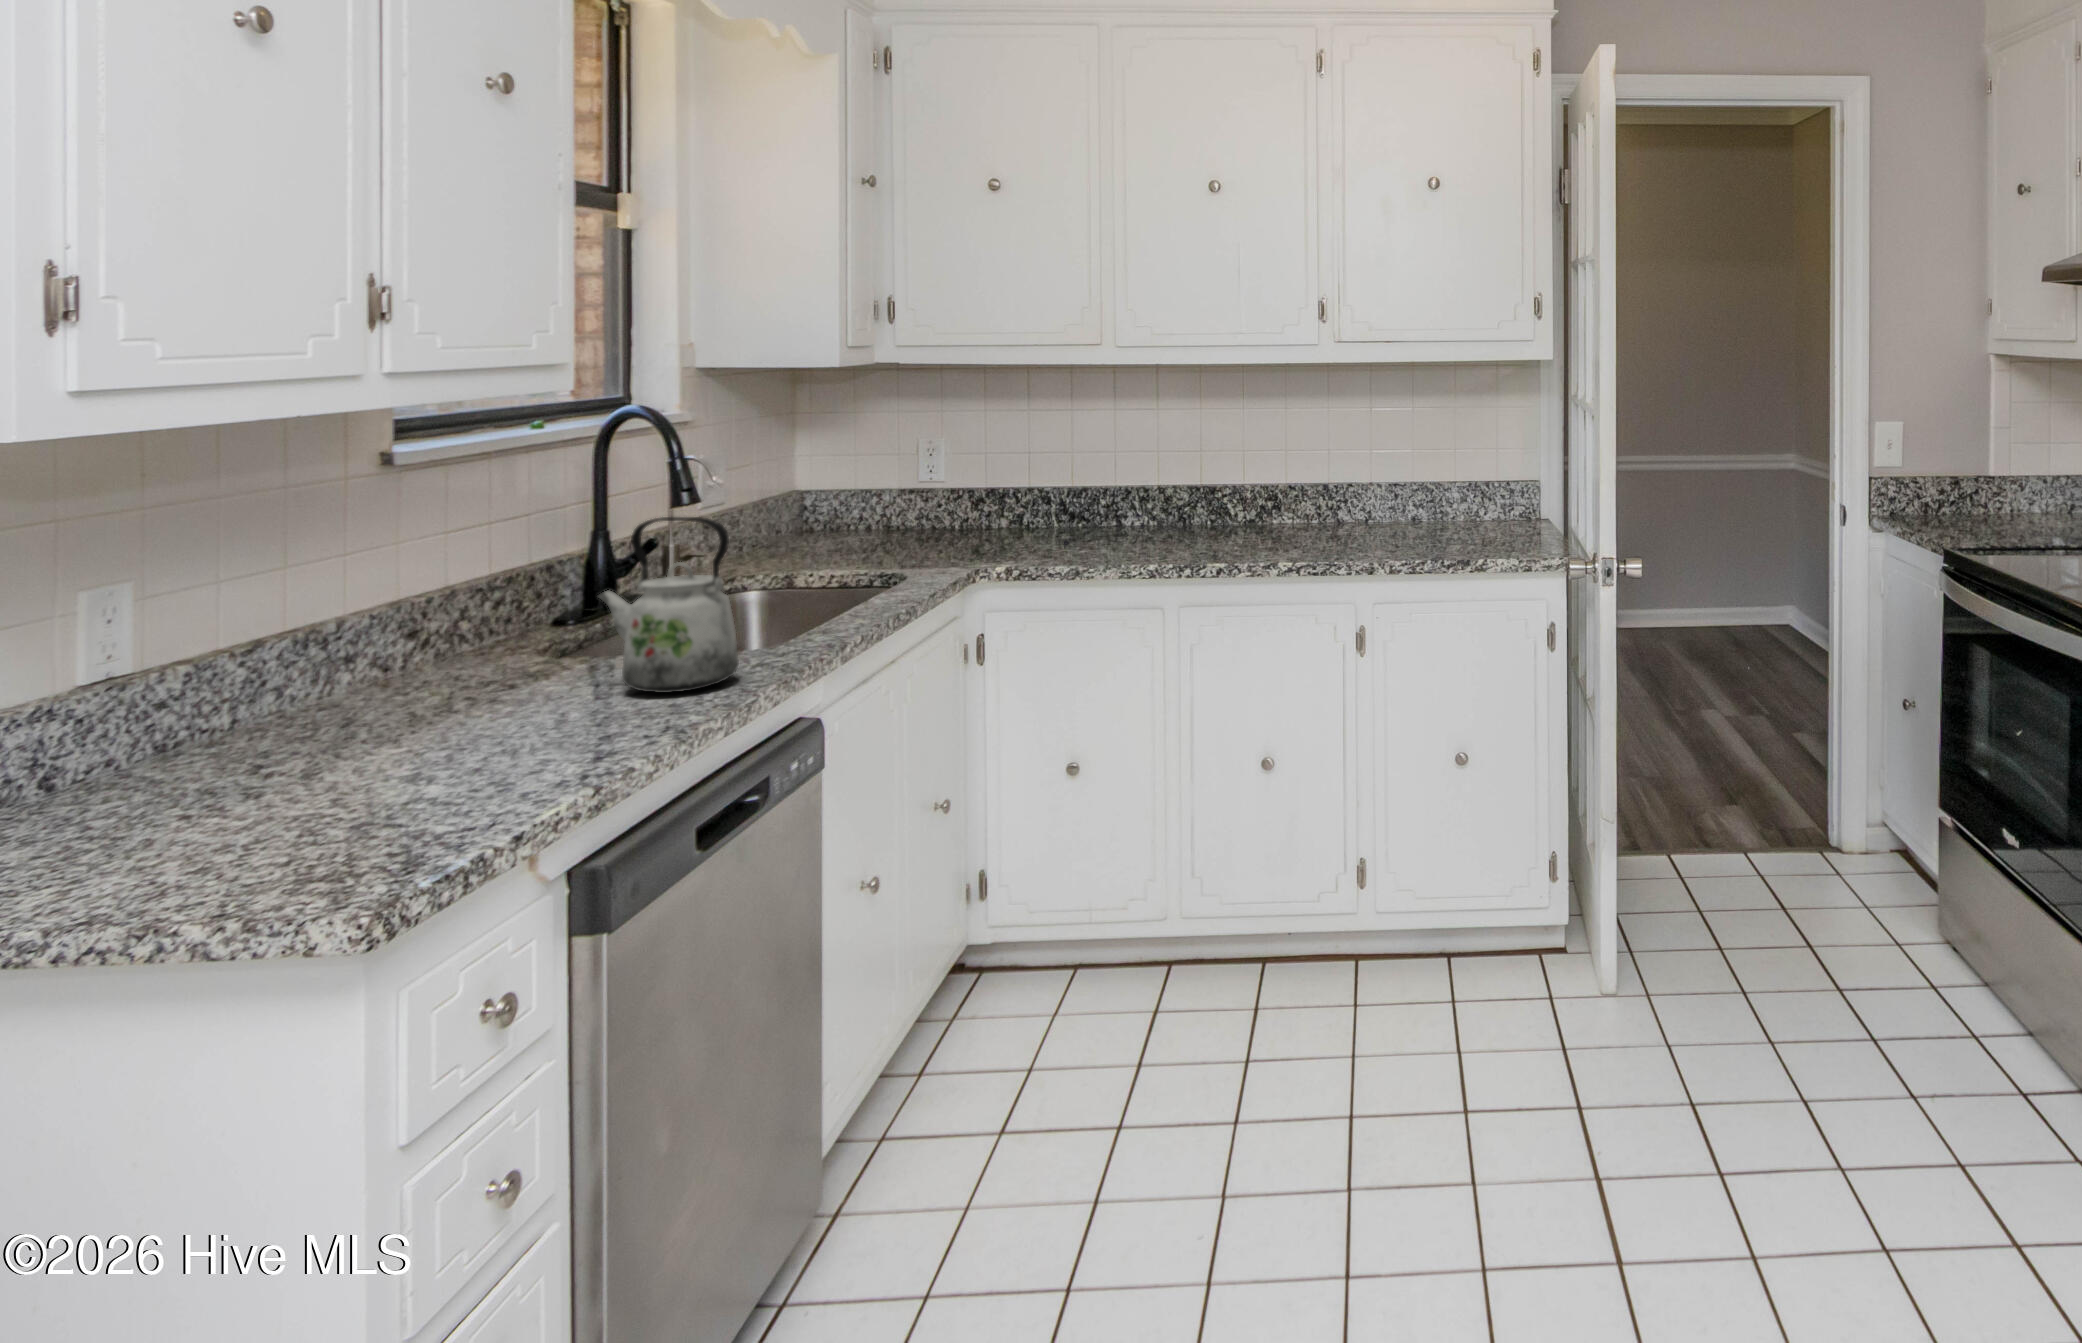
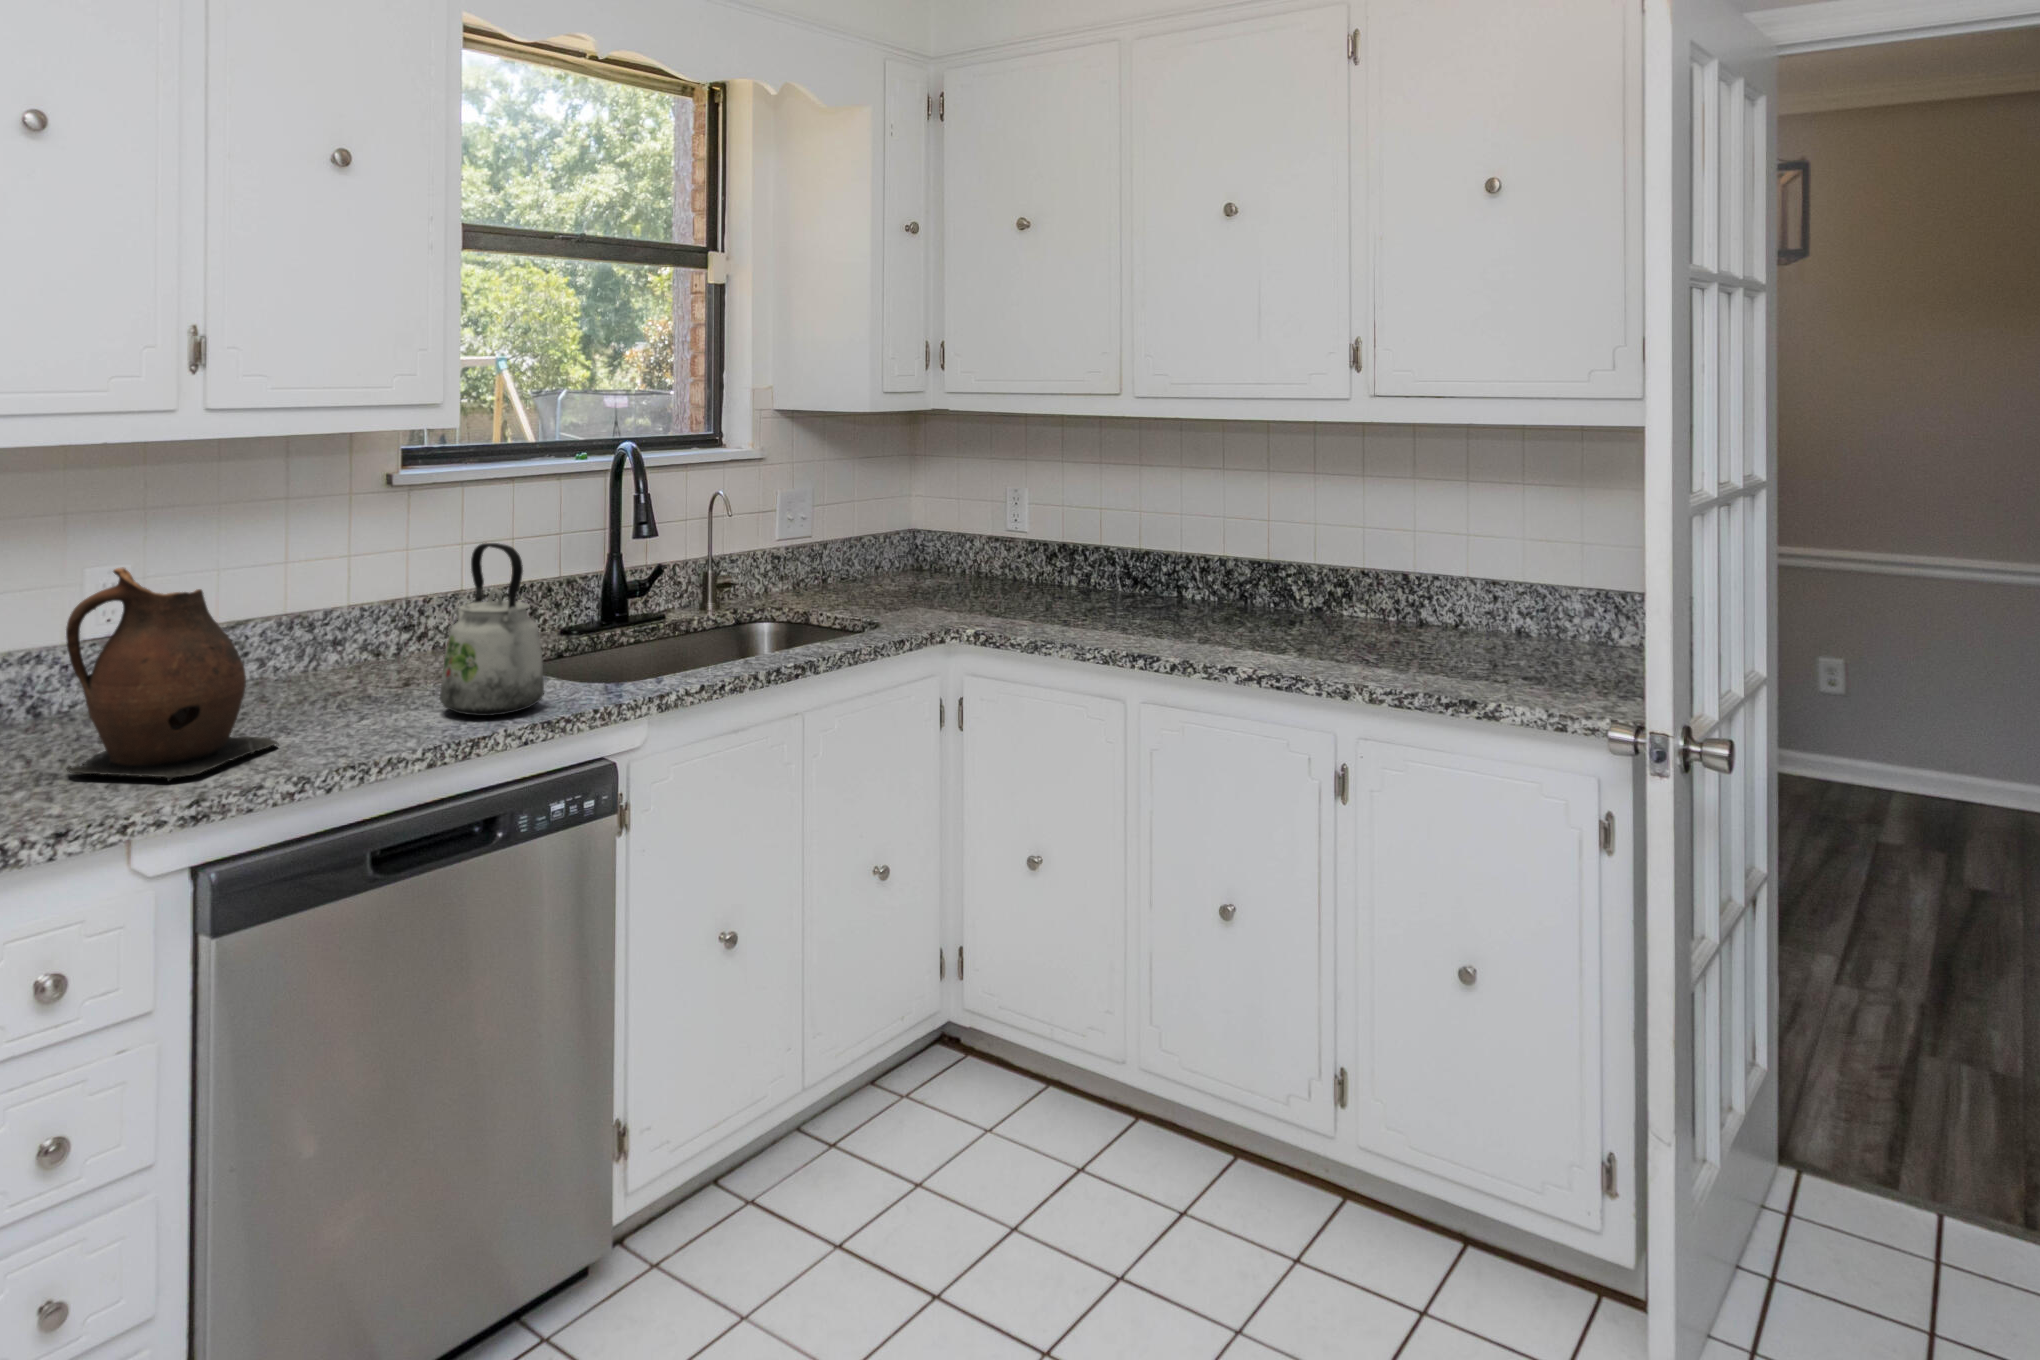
ceramic pitcher: none [306,571,531,805] -> present [66,567,278,781]

